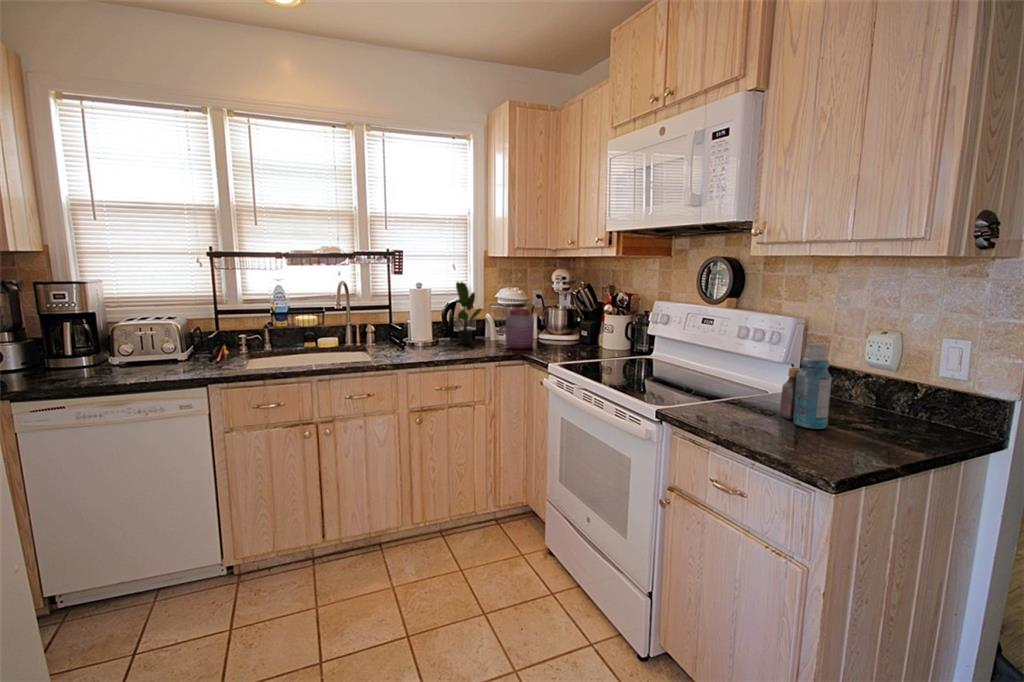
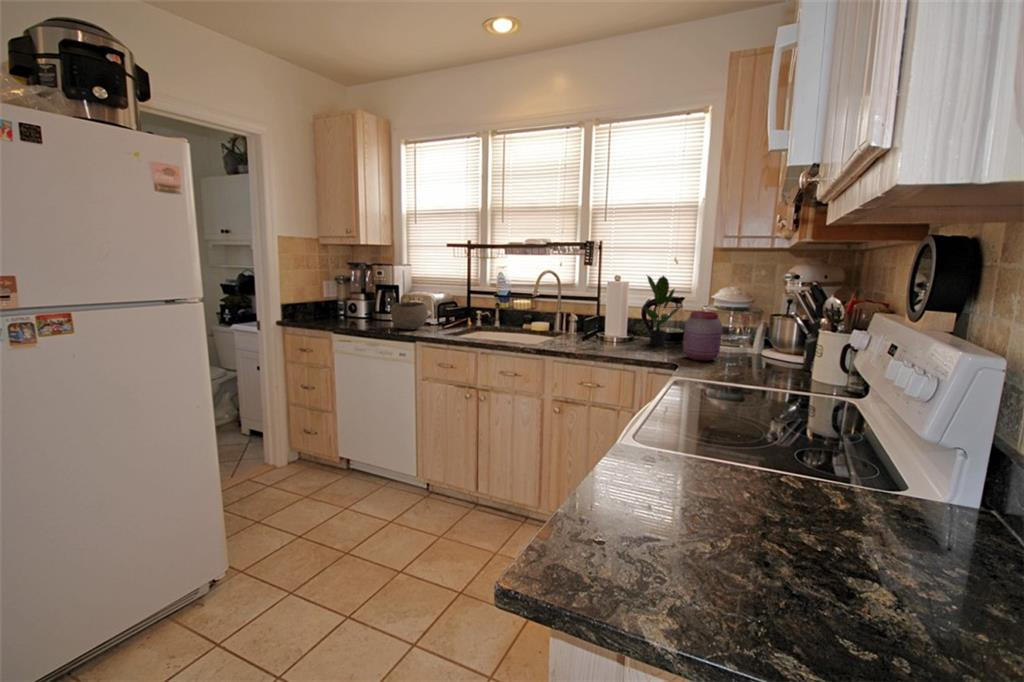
bowl: none [132,332,195,372] -> present [391,302,428,330]
bottle: present [780,342,832,429] -> none [821,415,928,632]

